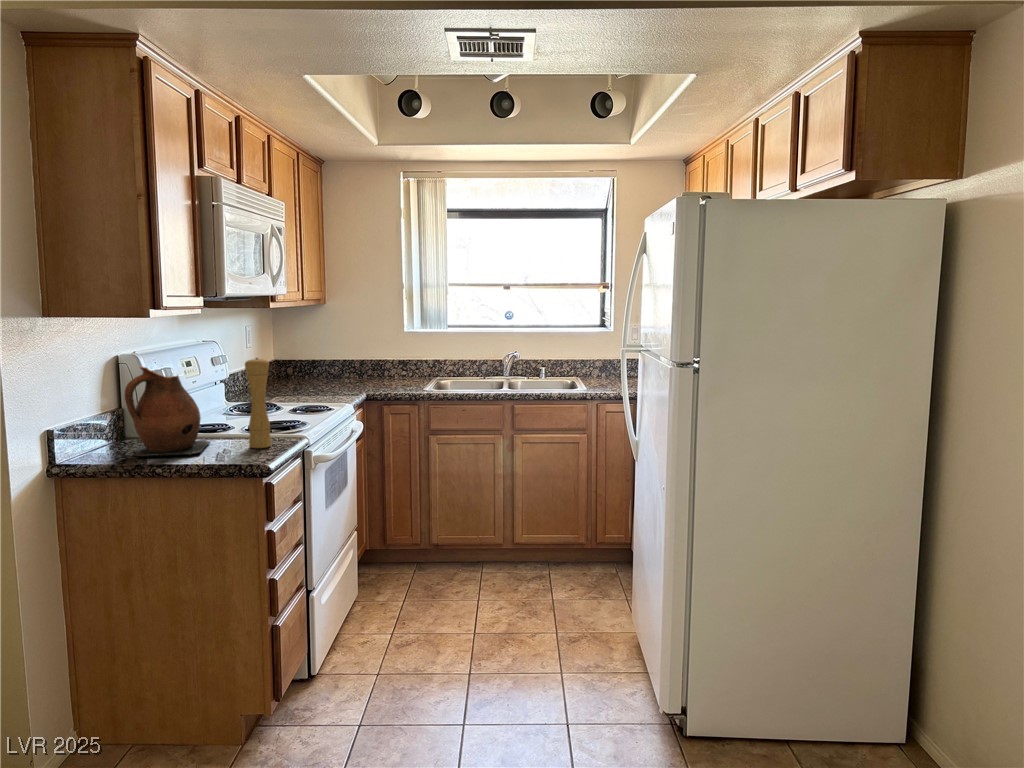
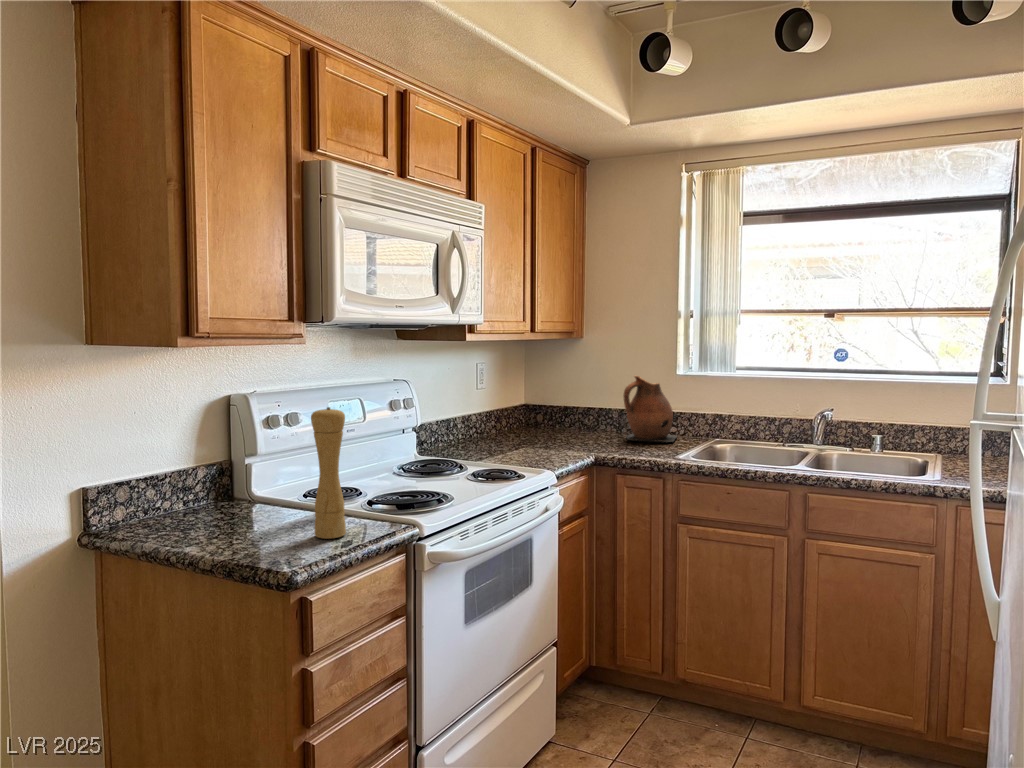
ceramic pitcher: present [125,367,210,456] -> present [623,376,677,443]

